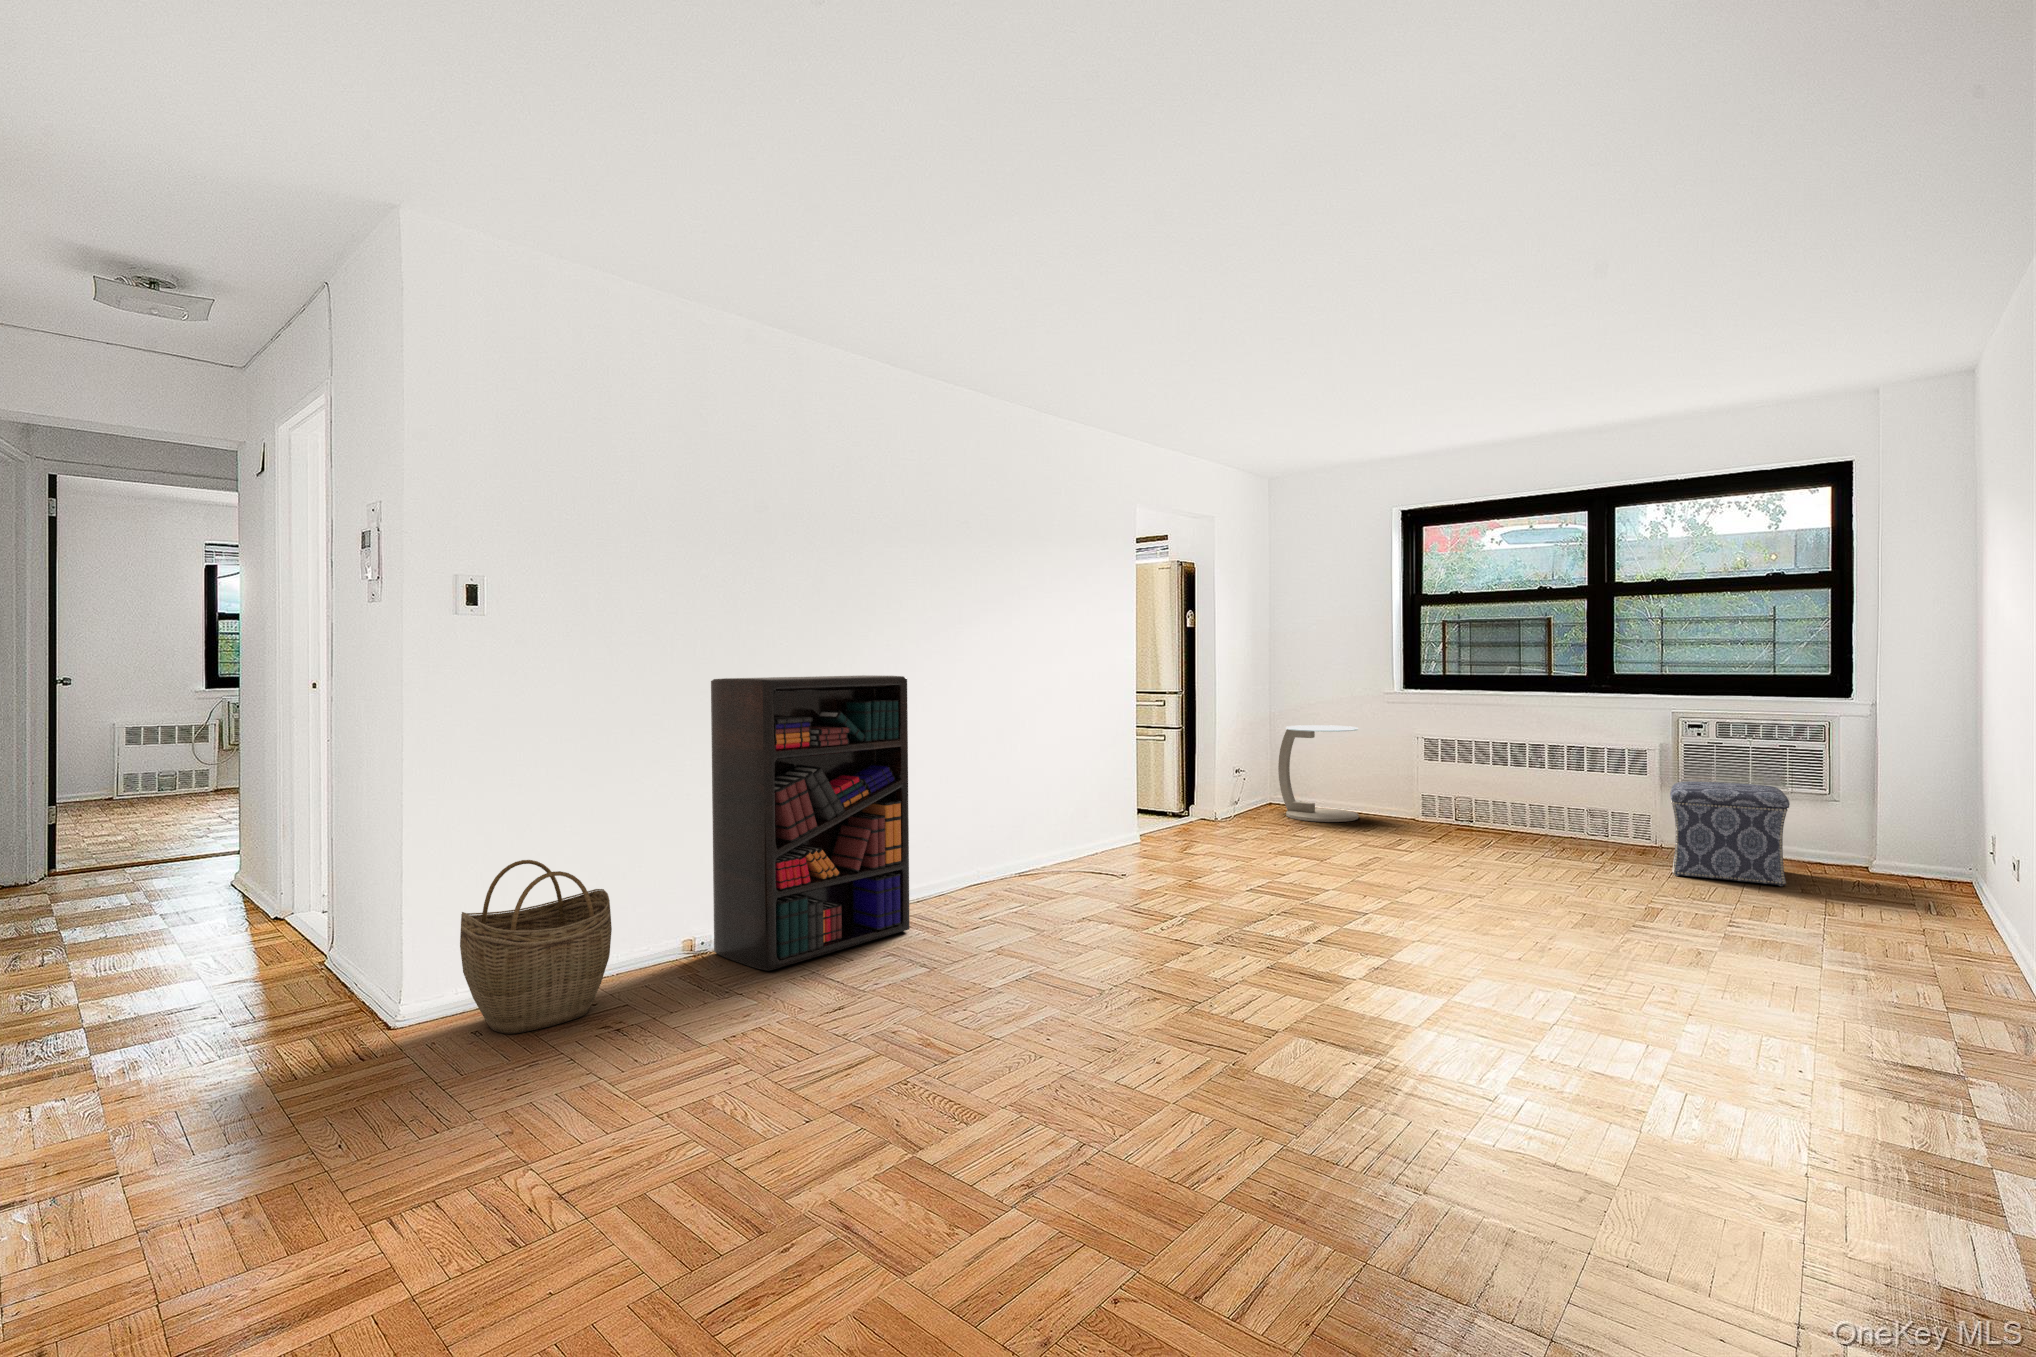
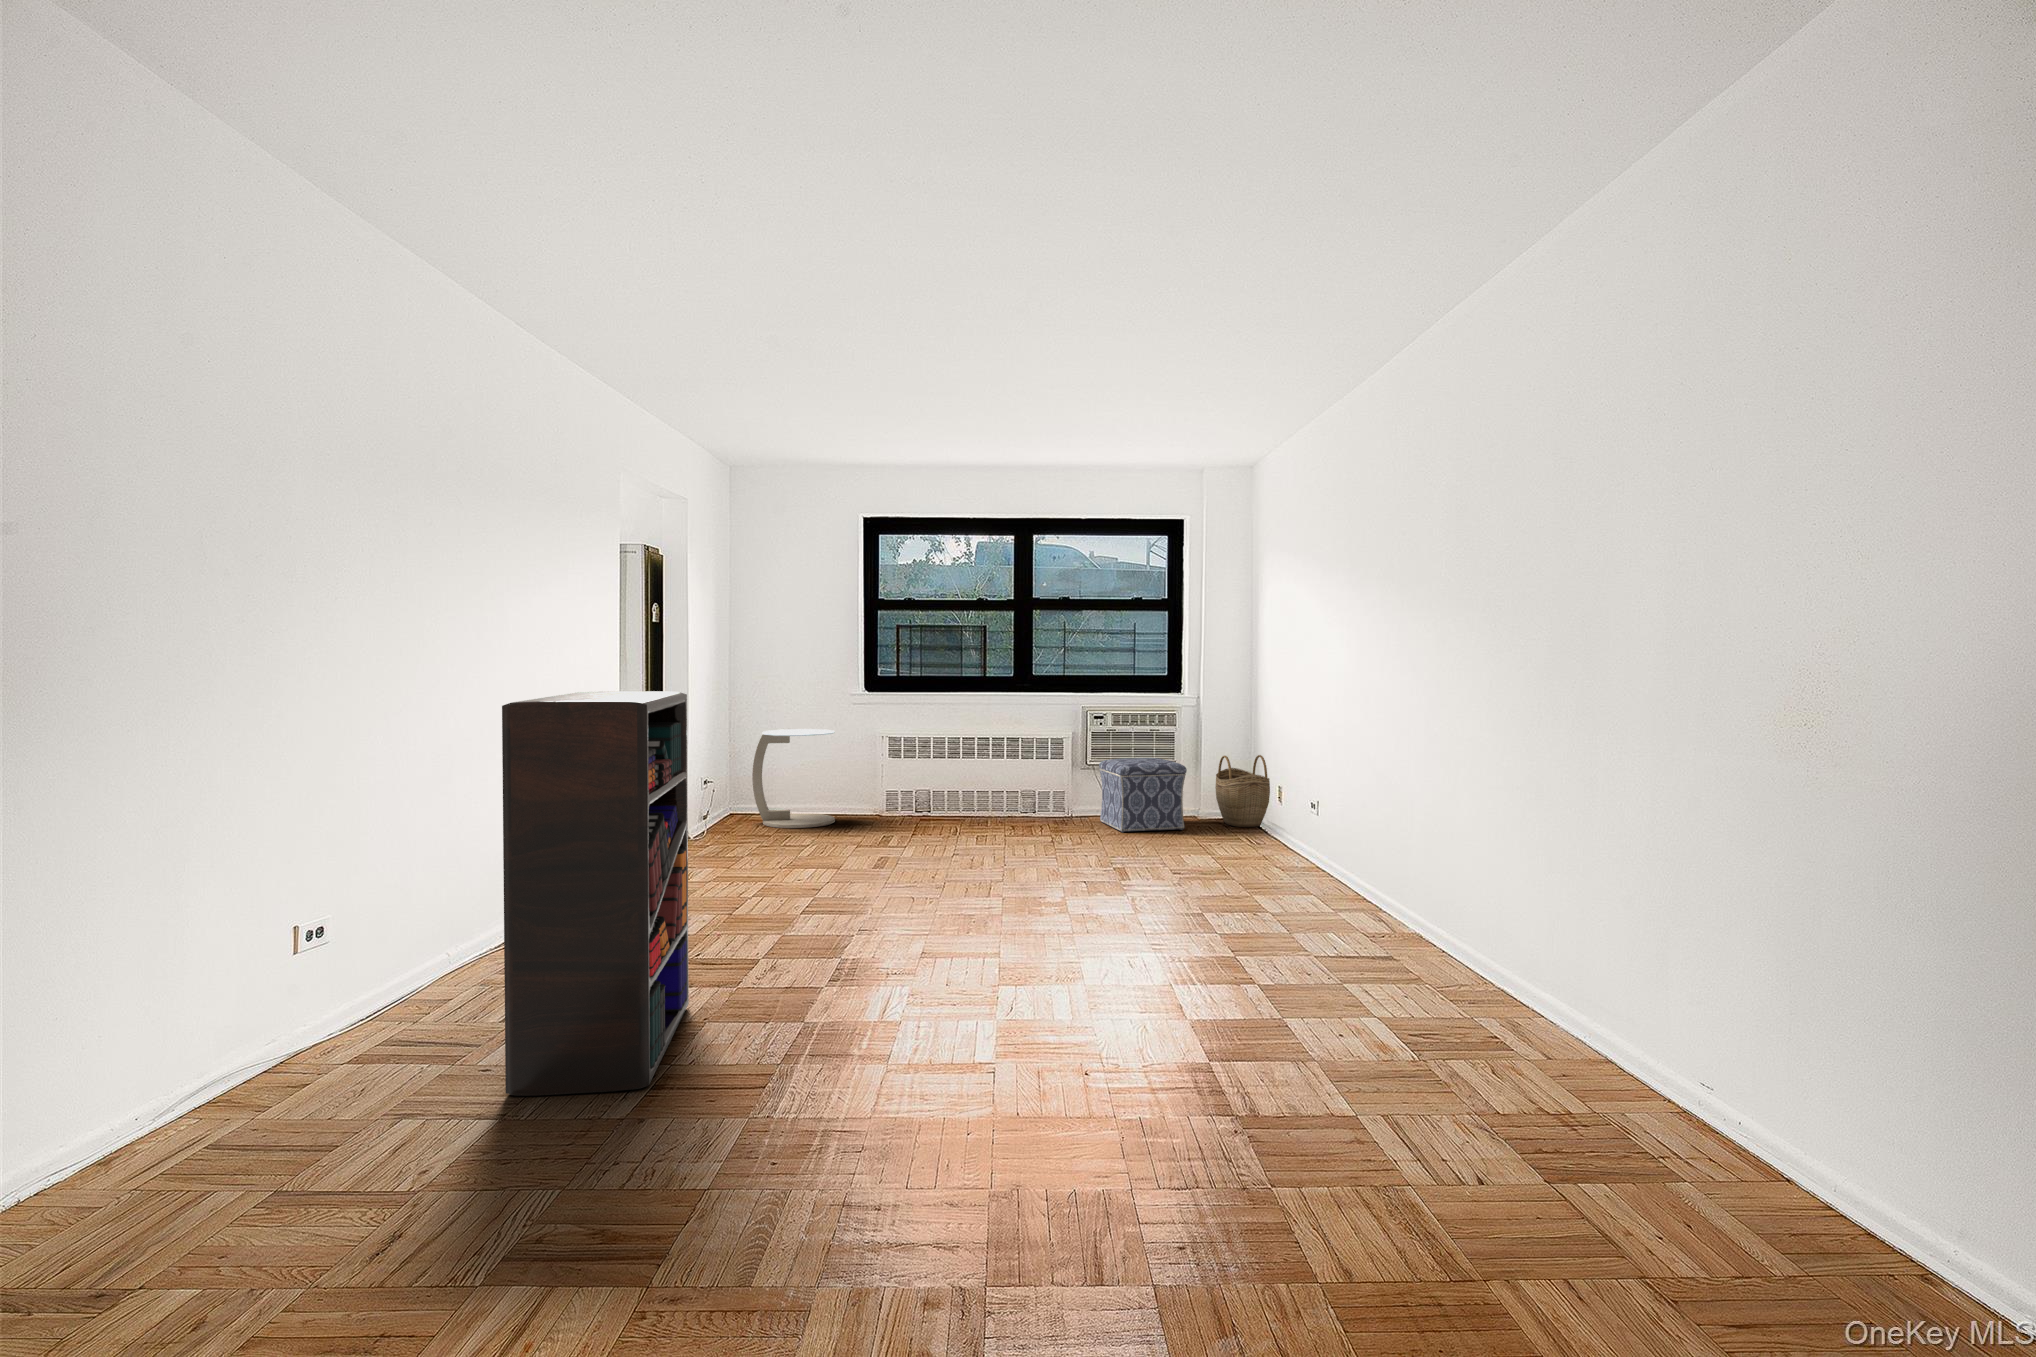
woven basket: present [460,860,612,1034] -> present [1215,755,1270,827]

